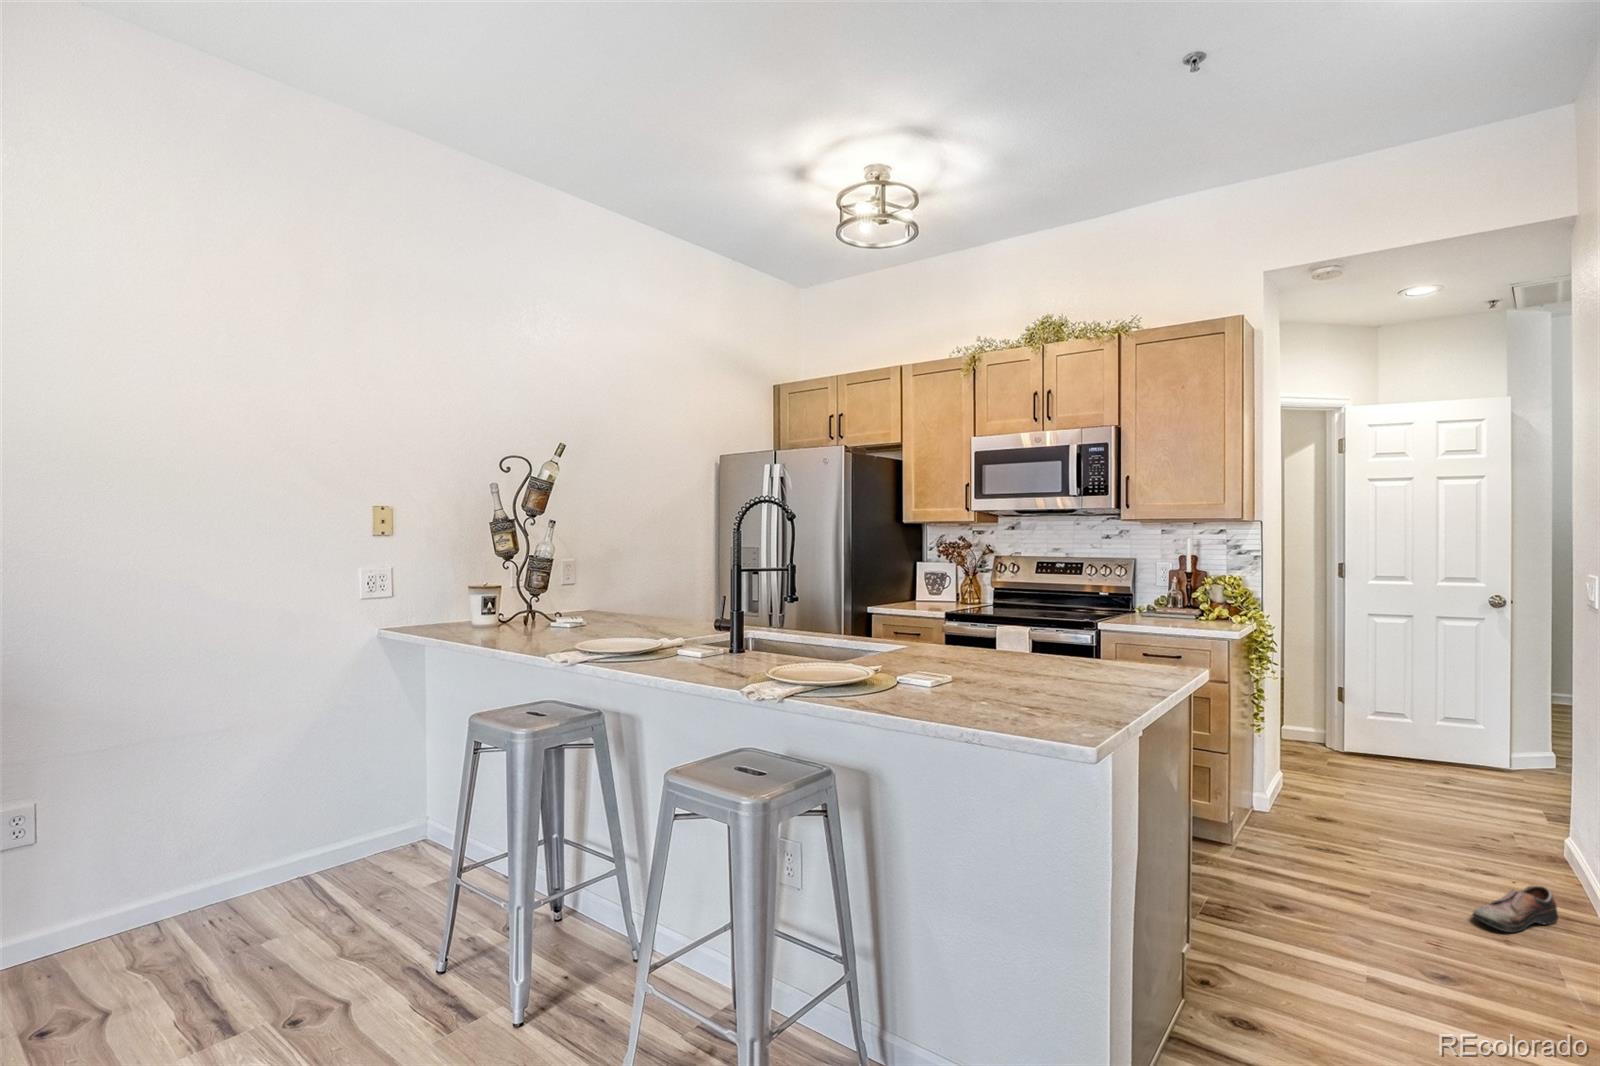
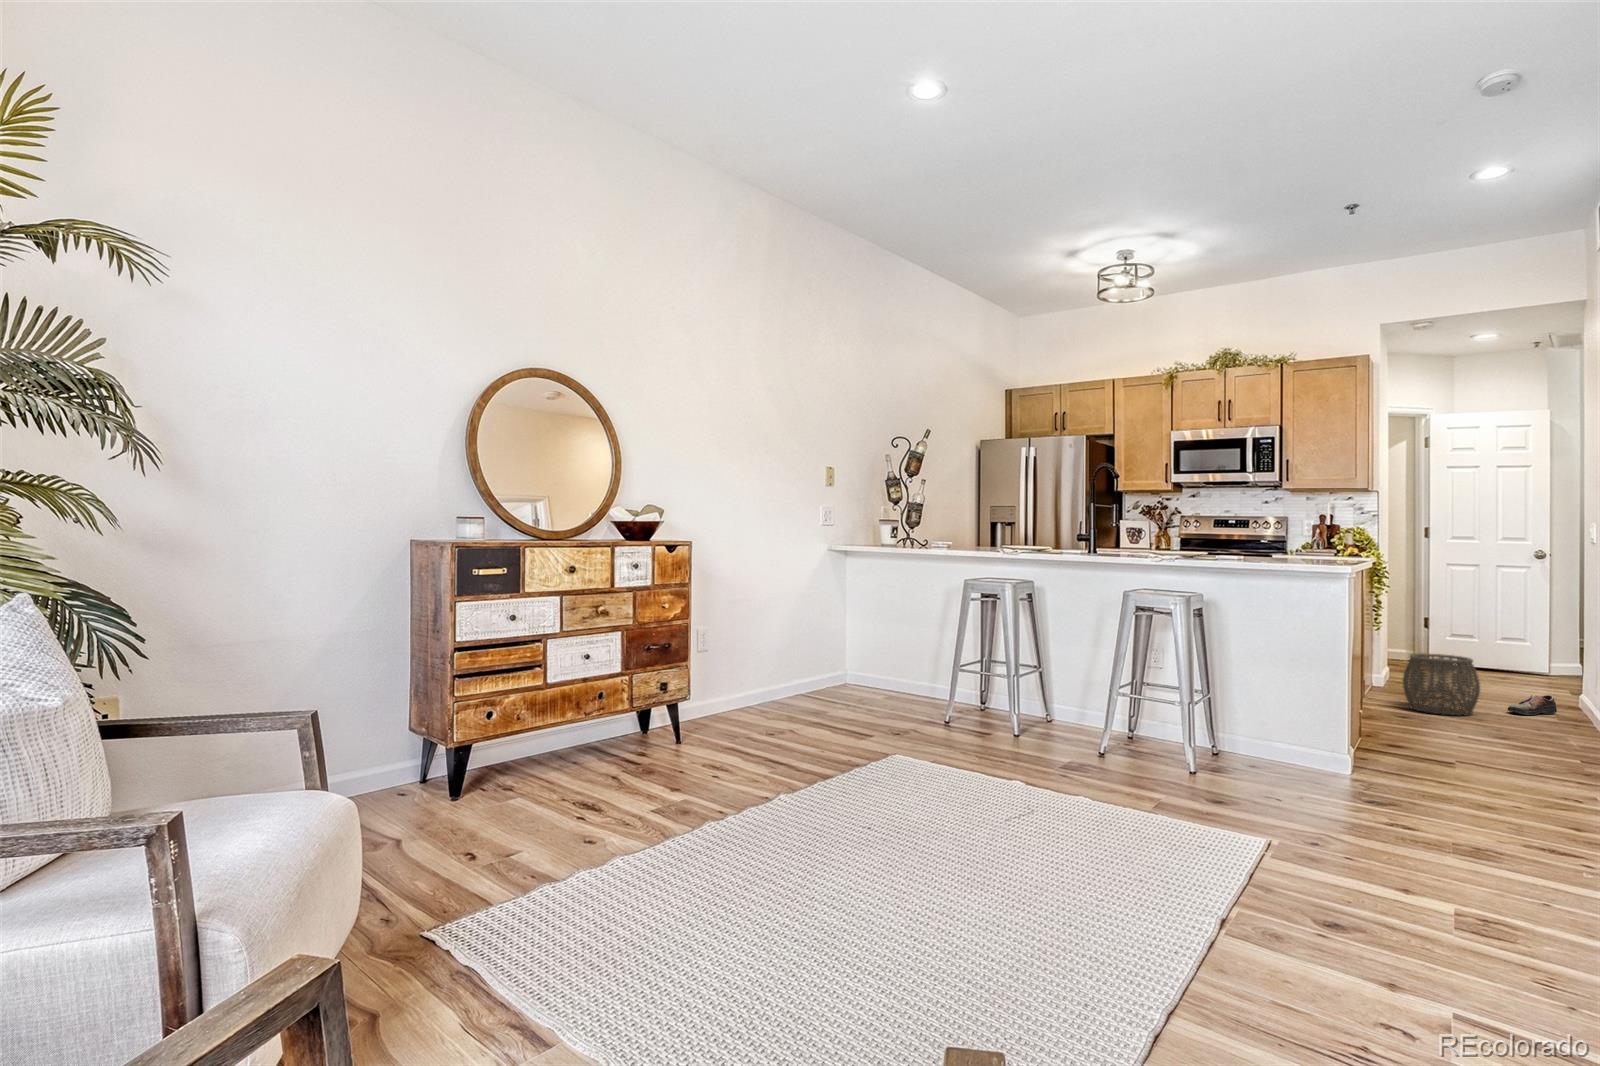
woven basket: none [1290,810,1427,941] -> present [1403,653,1480,716]

